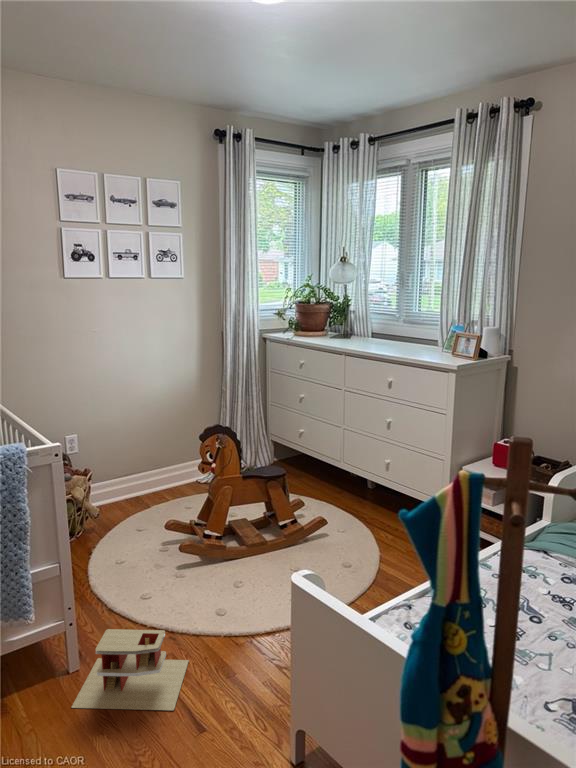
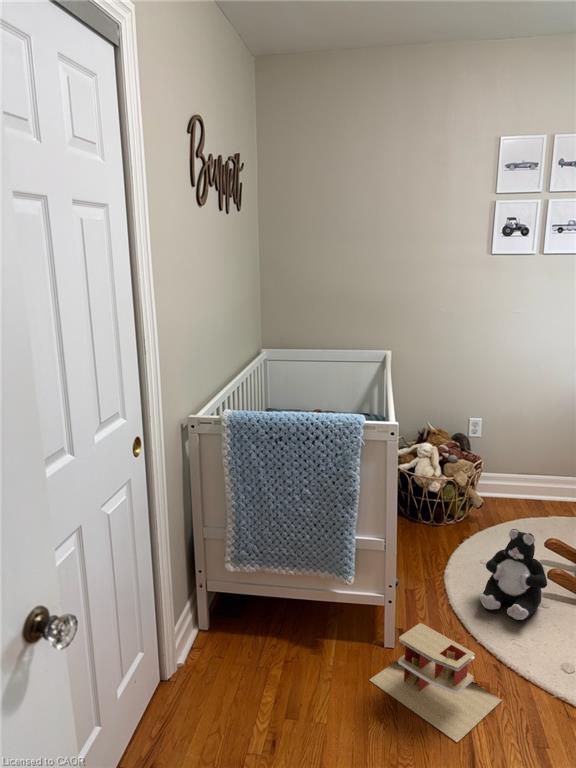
plush toy: none [131,519,185,597] -> present [480,529,547,620]

